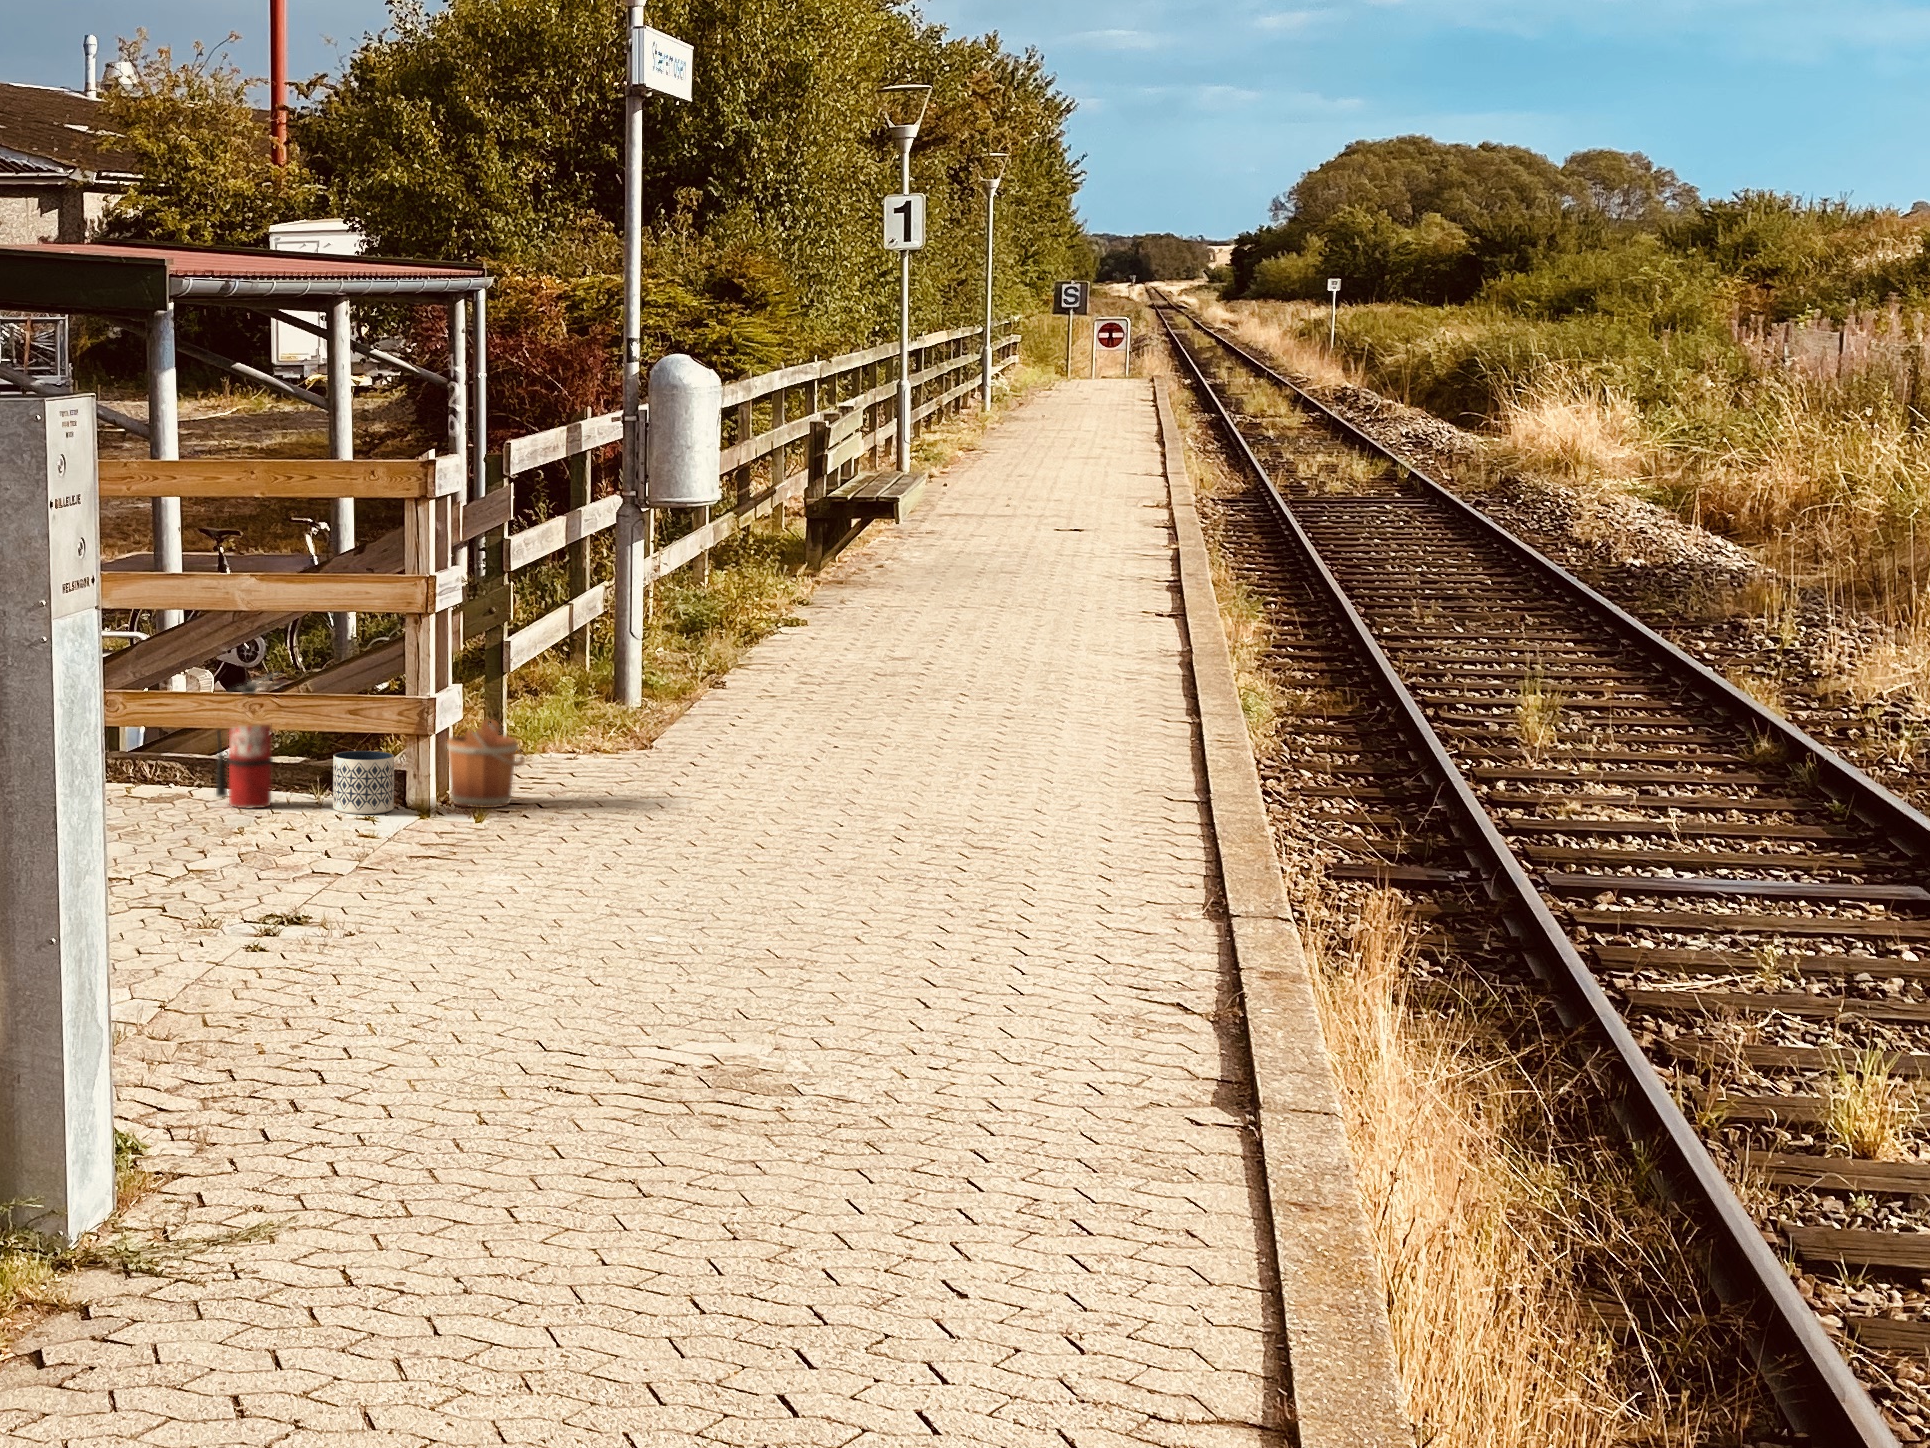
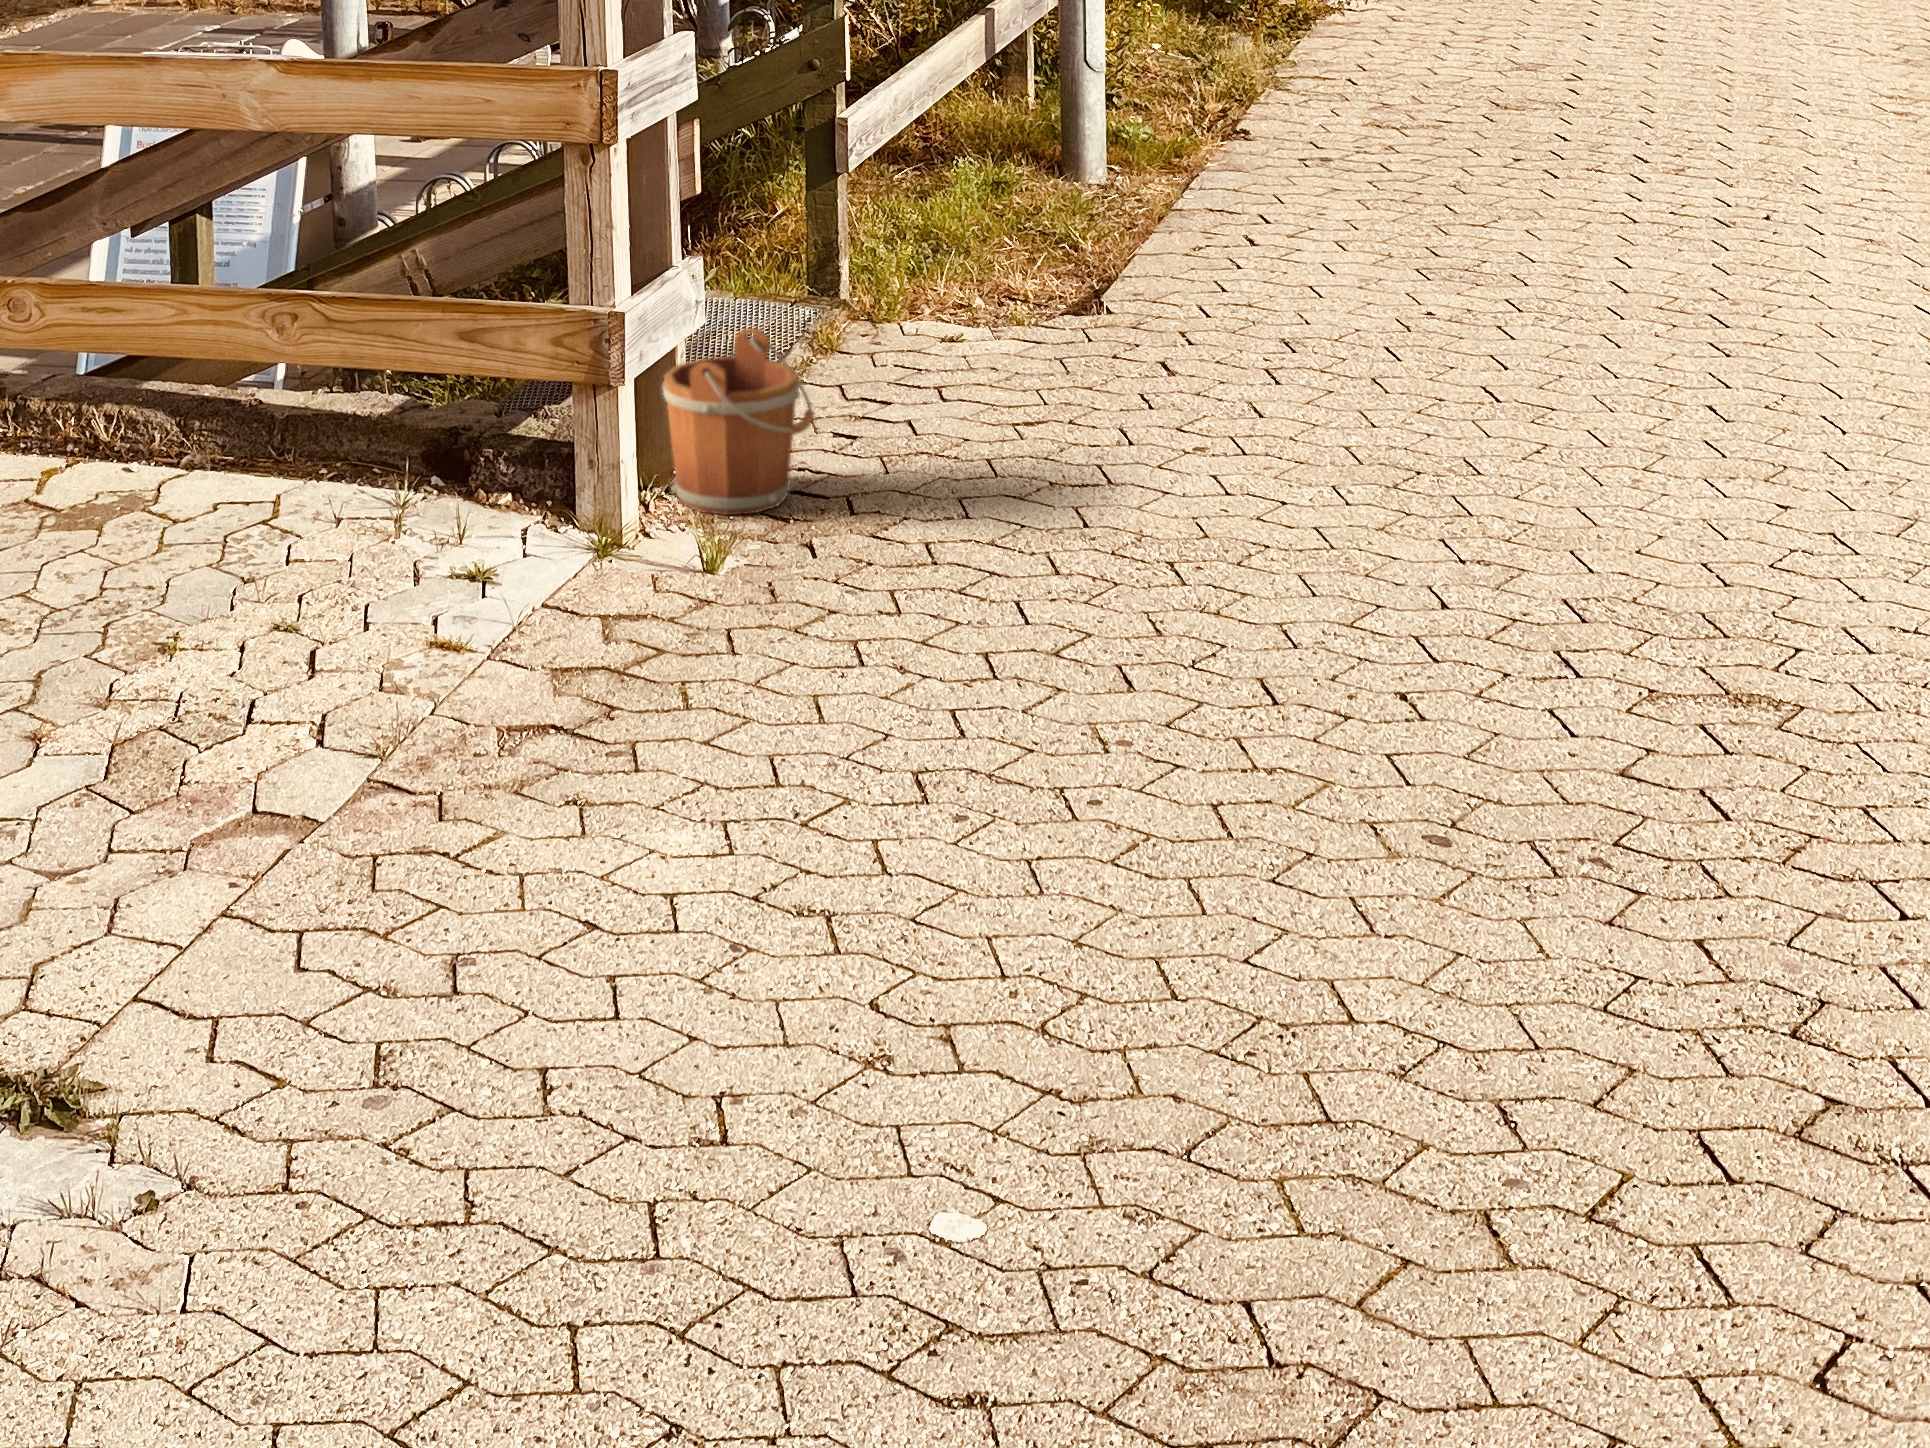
fire extinguisher: present [216,673,278,808] -> none [211,256,331,522]
planter: present [333,751,394,814] -> none [428,403,550,543]

